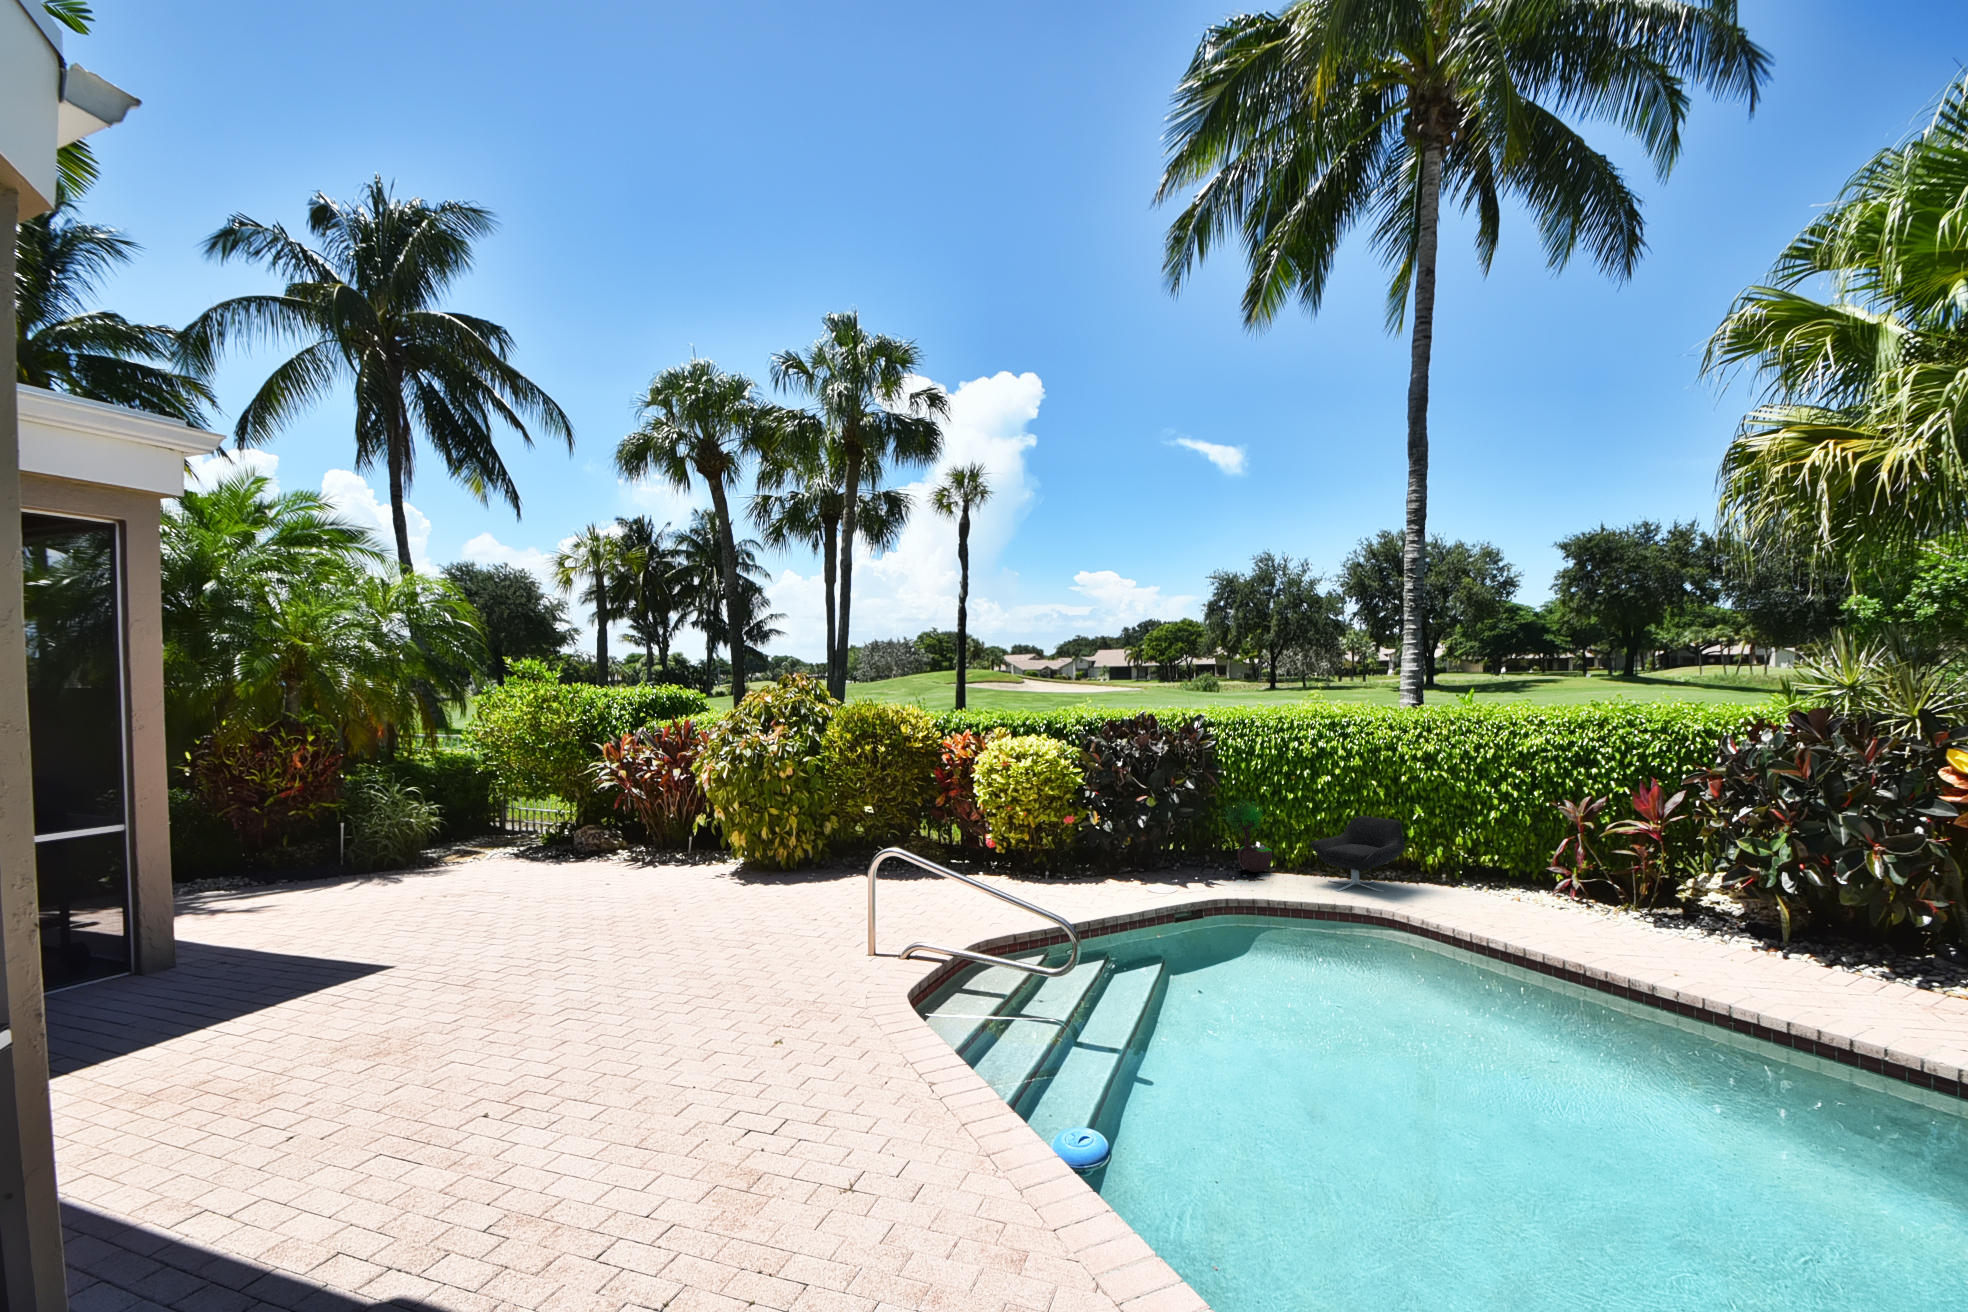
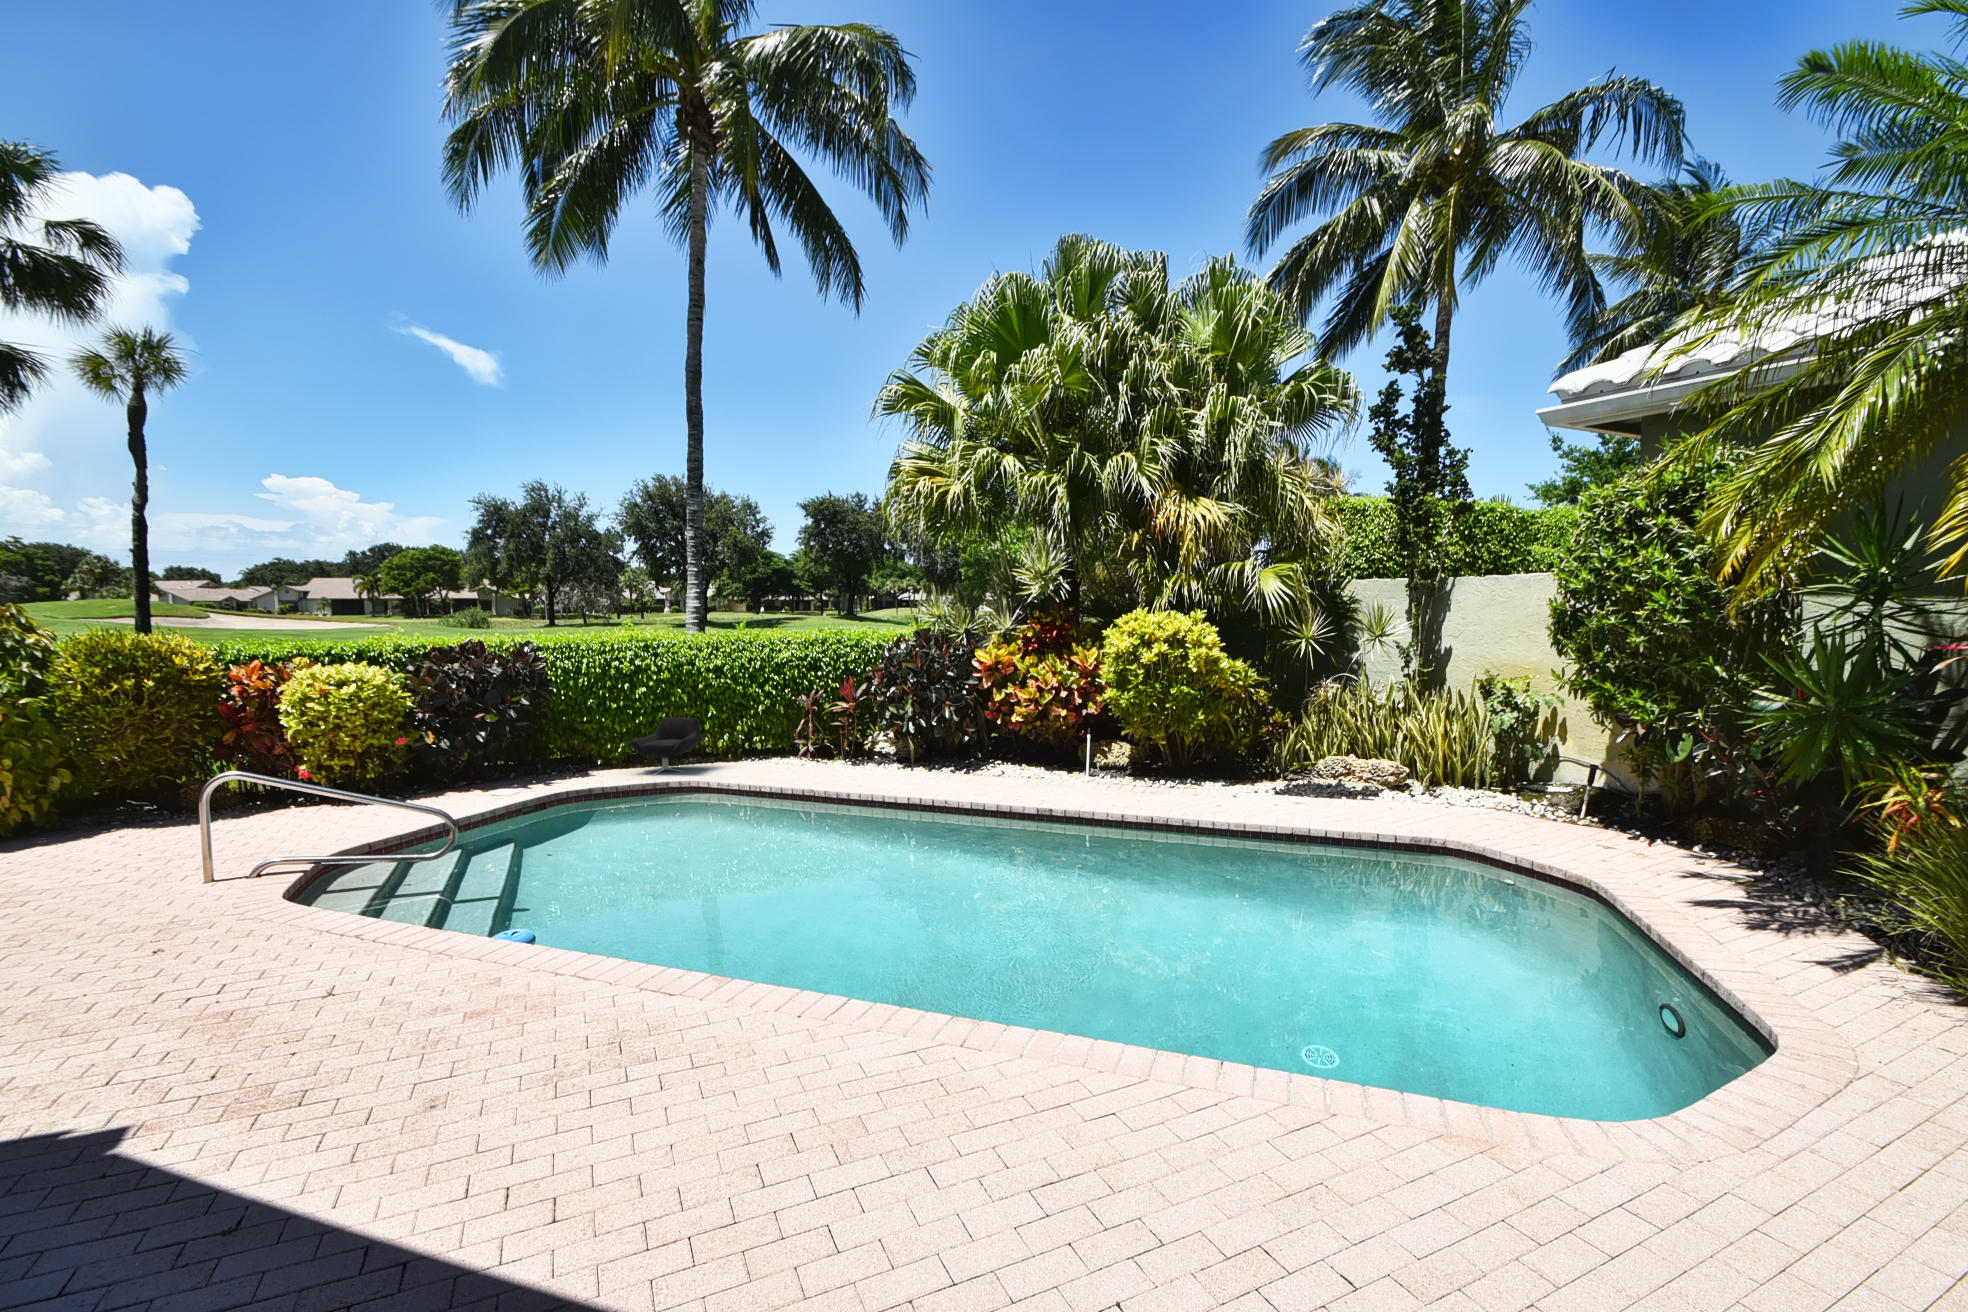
potted tree: present [1223,799,1272,872] -> none [551,709,596,773]

